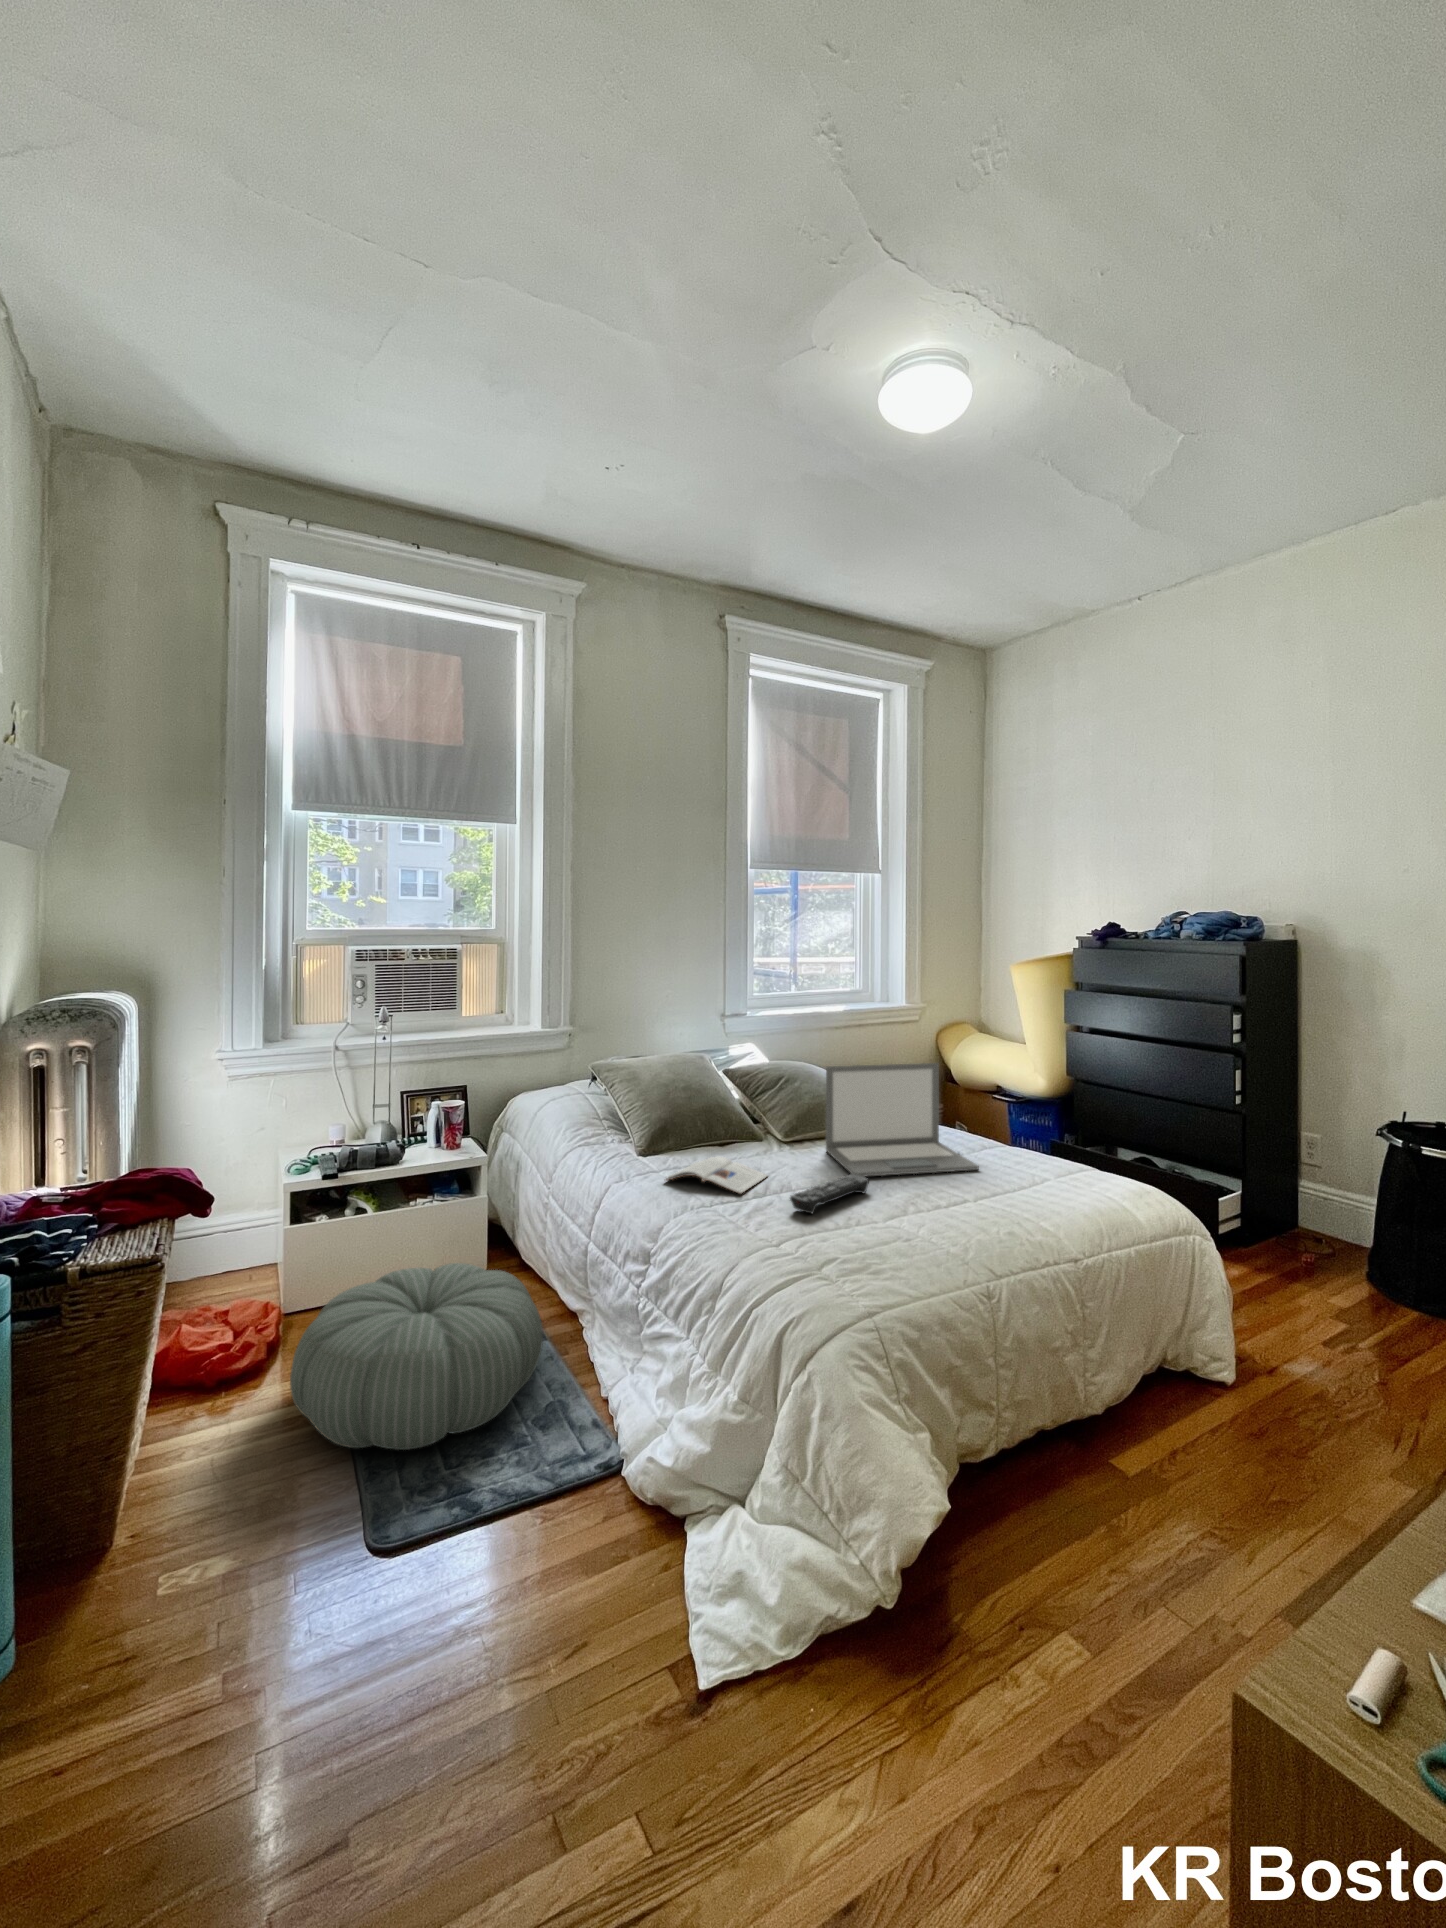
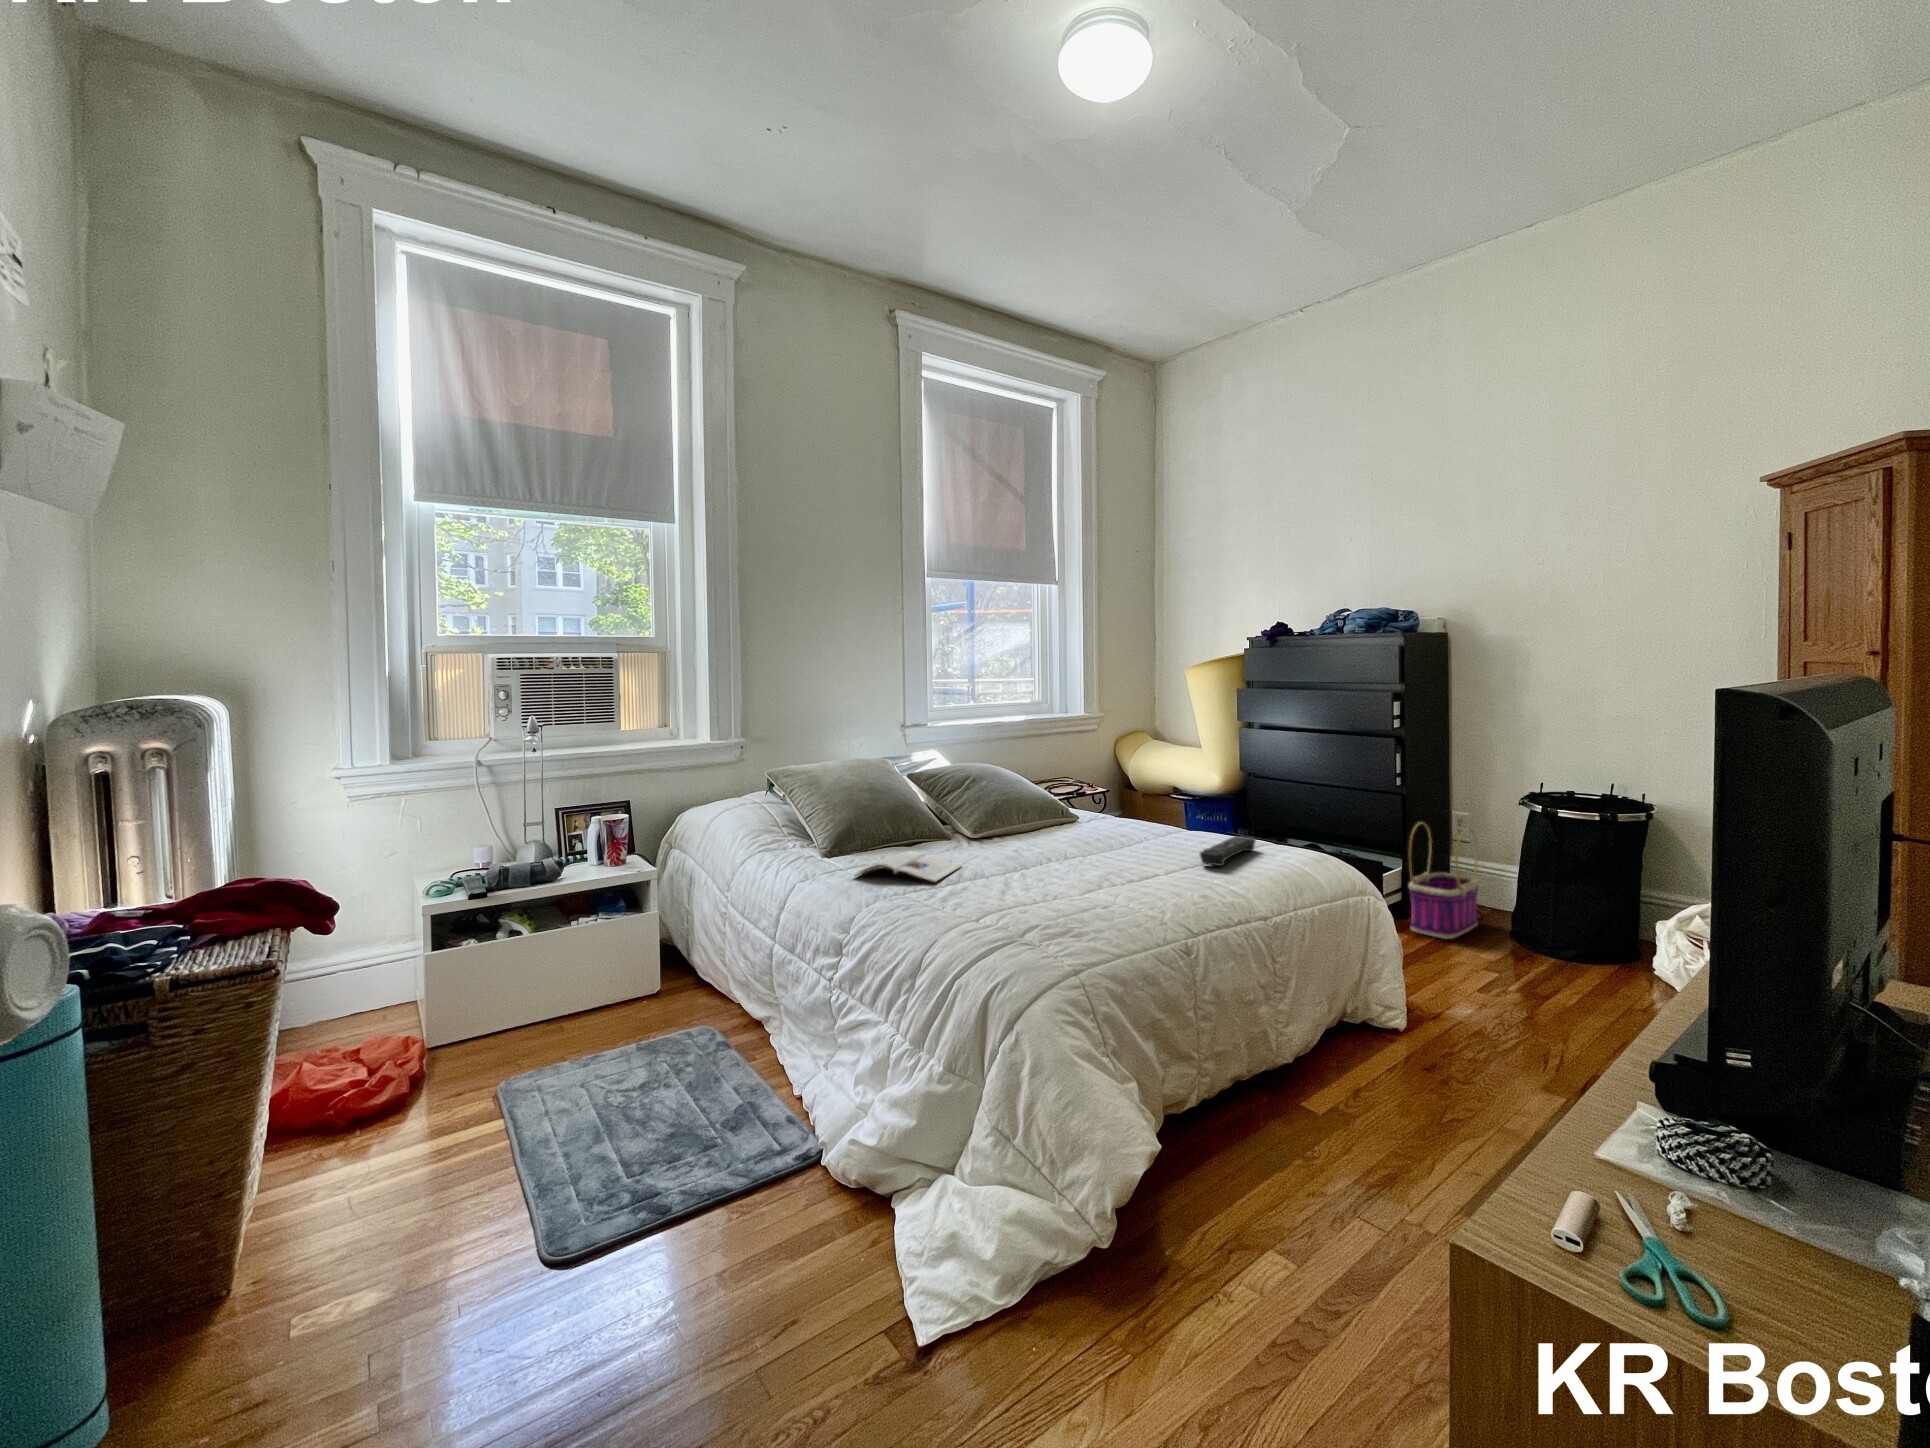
laptop: present [826,1063,979,1177] -> none [1016,752,1169,862]
basket: none [1247,1143,1329,1275] -> present [1409,822,1479,939]
remote control: present [790,1174,869,1214] -> present [1200,836,1255,866]
pouf: present [290,1263,543,1450] -> none [441,976,728,1168]

